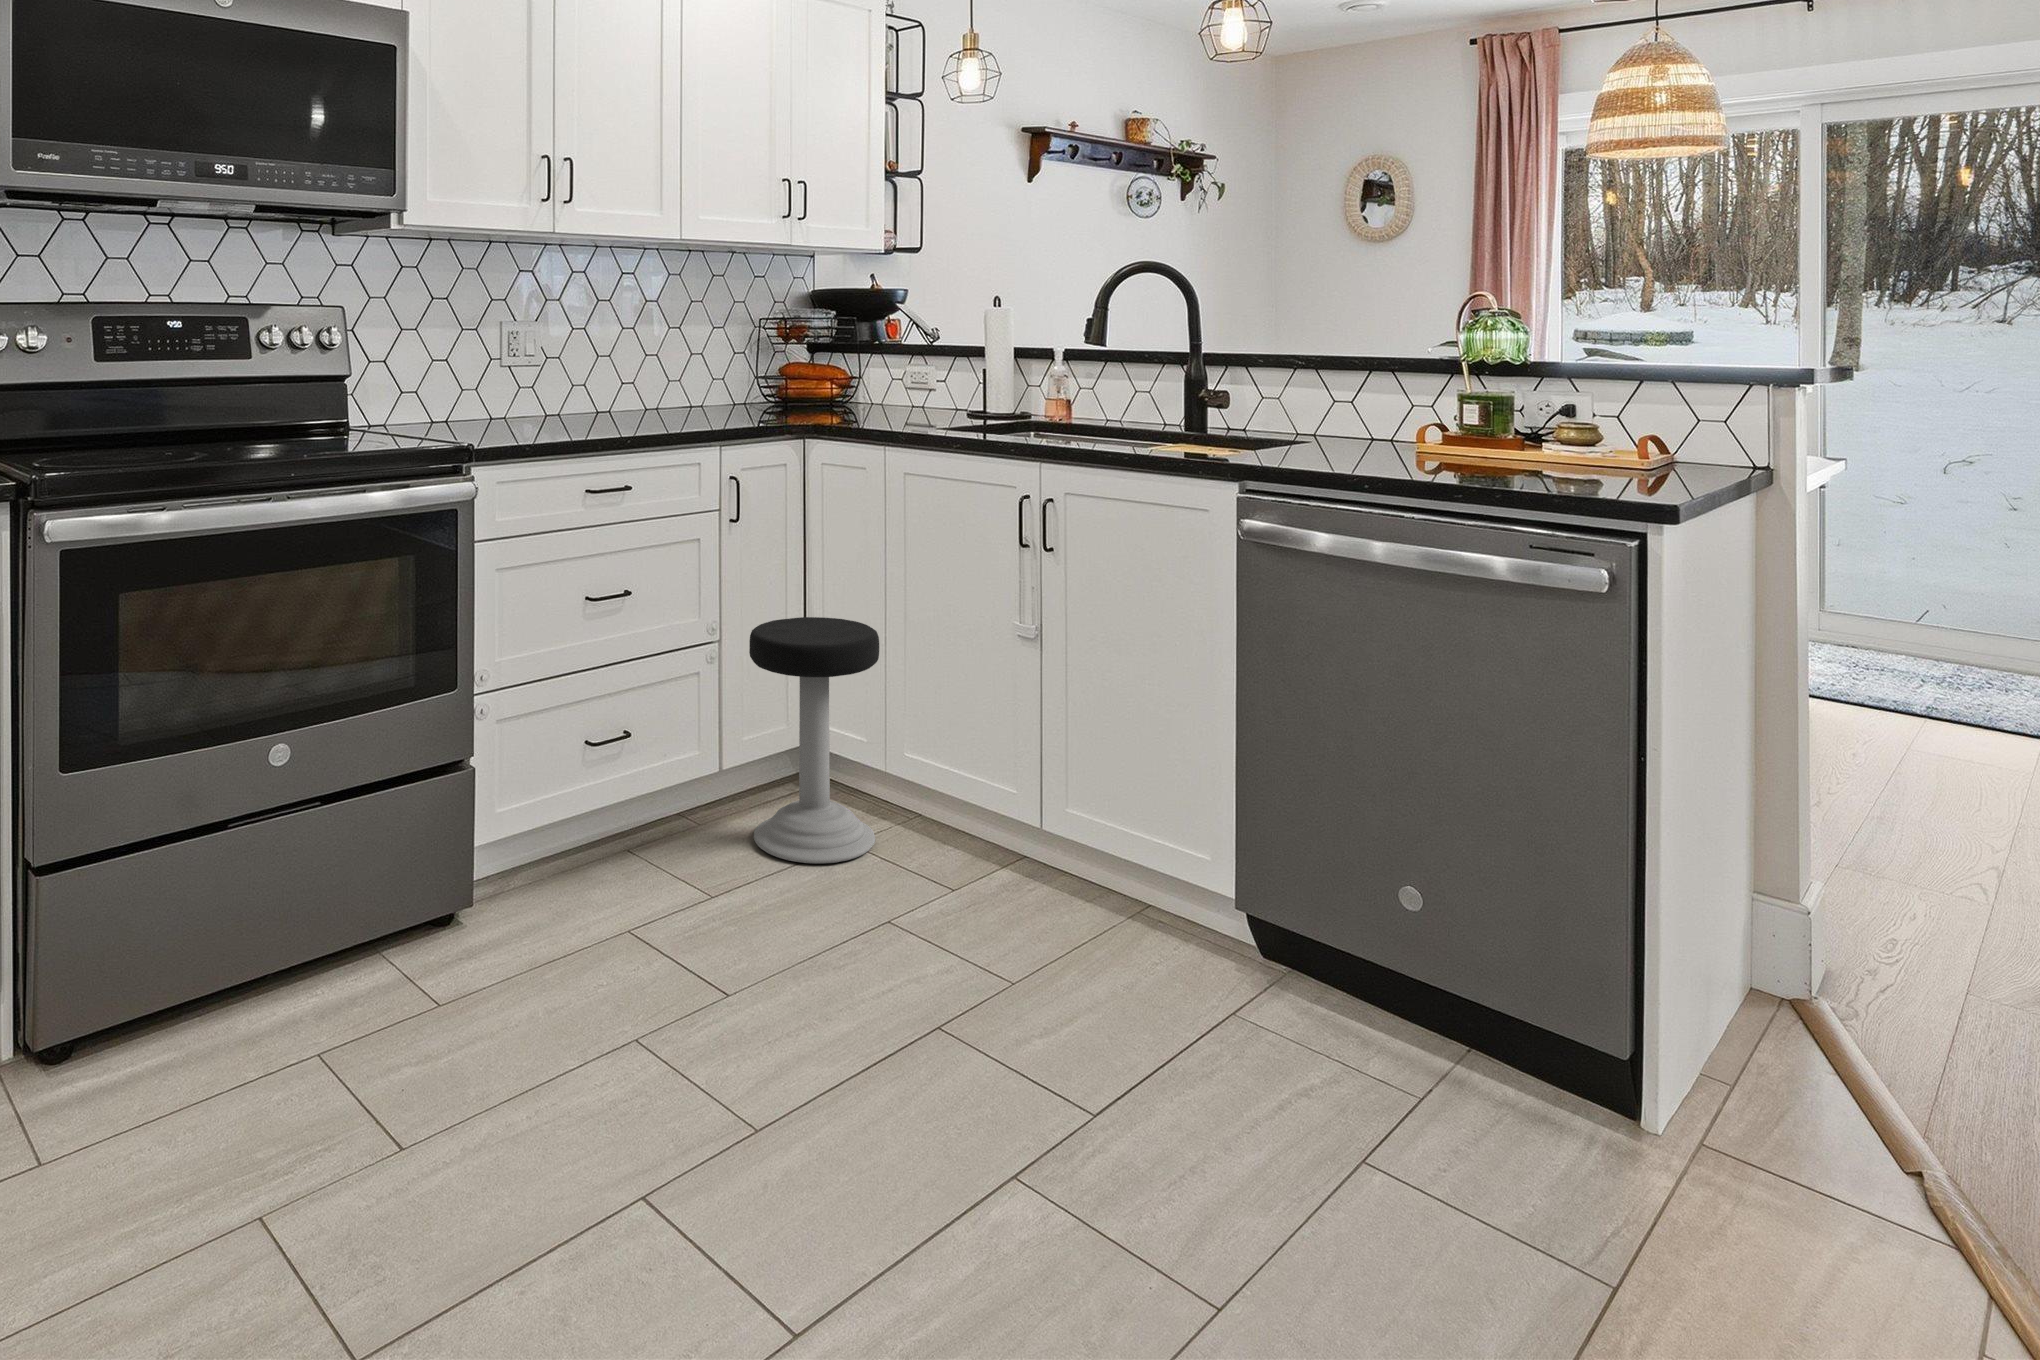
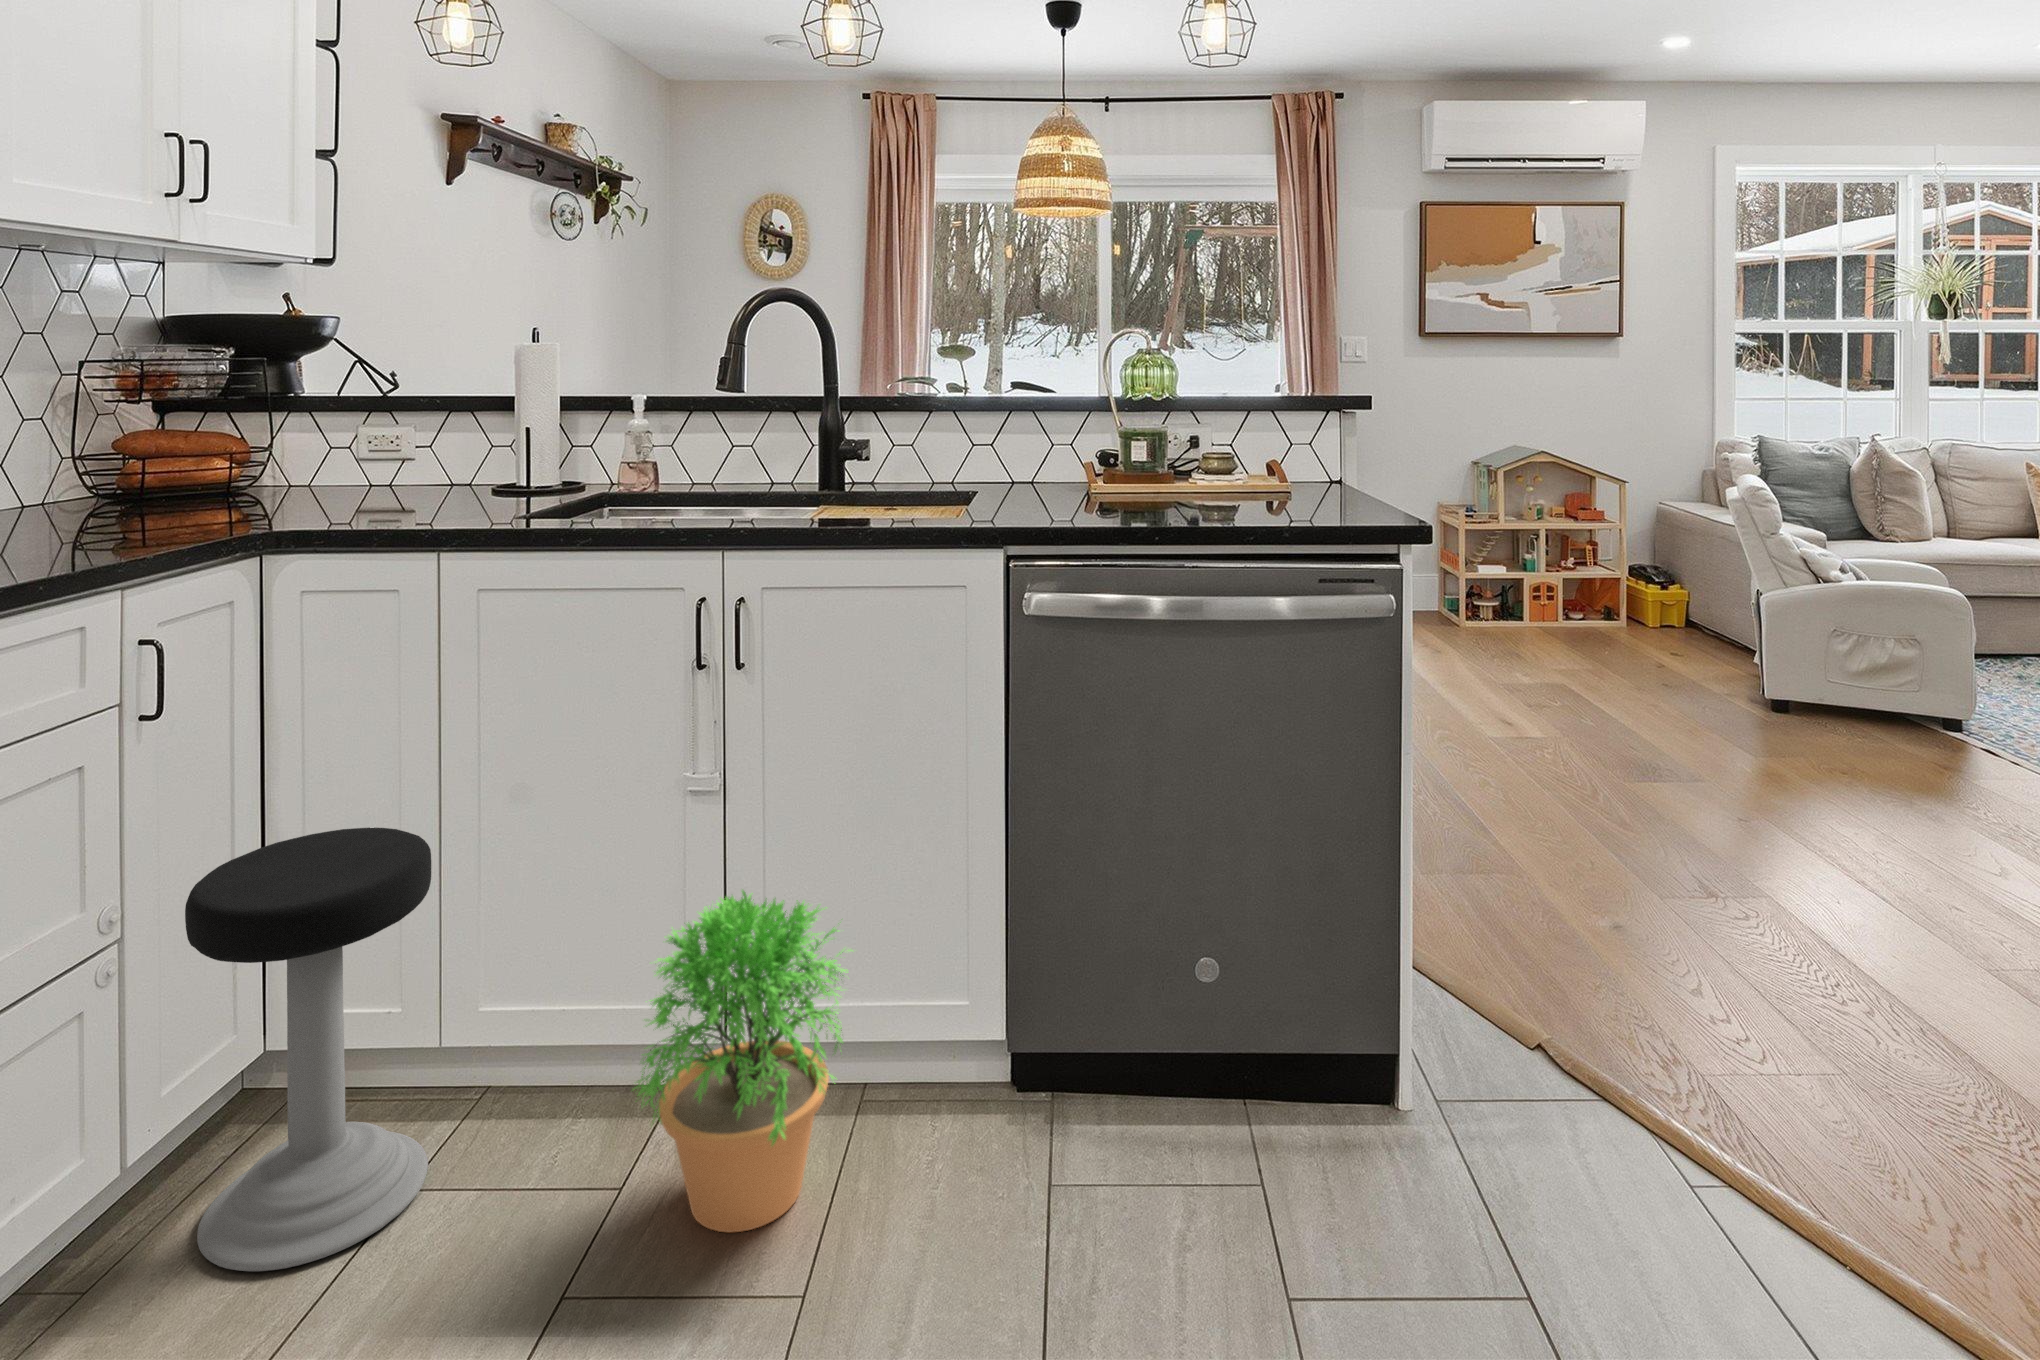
potted plant: none [957,710,1140,949] -> present [636,890,846,1232]

